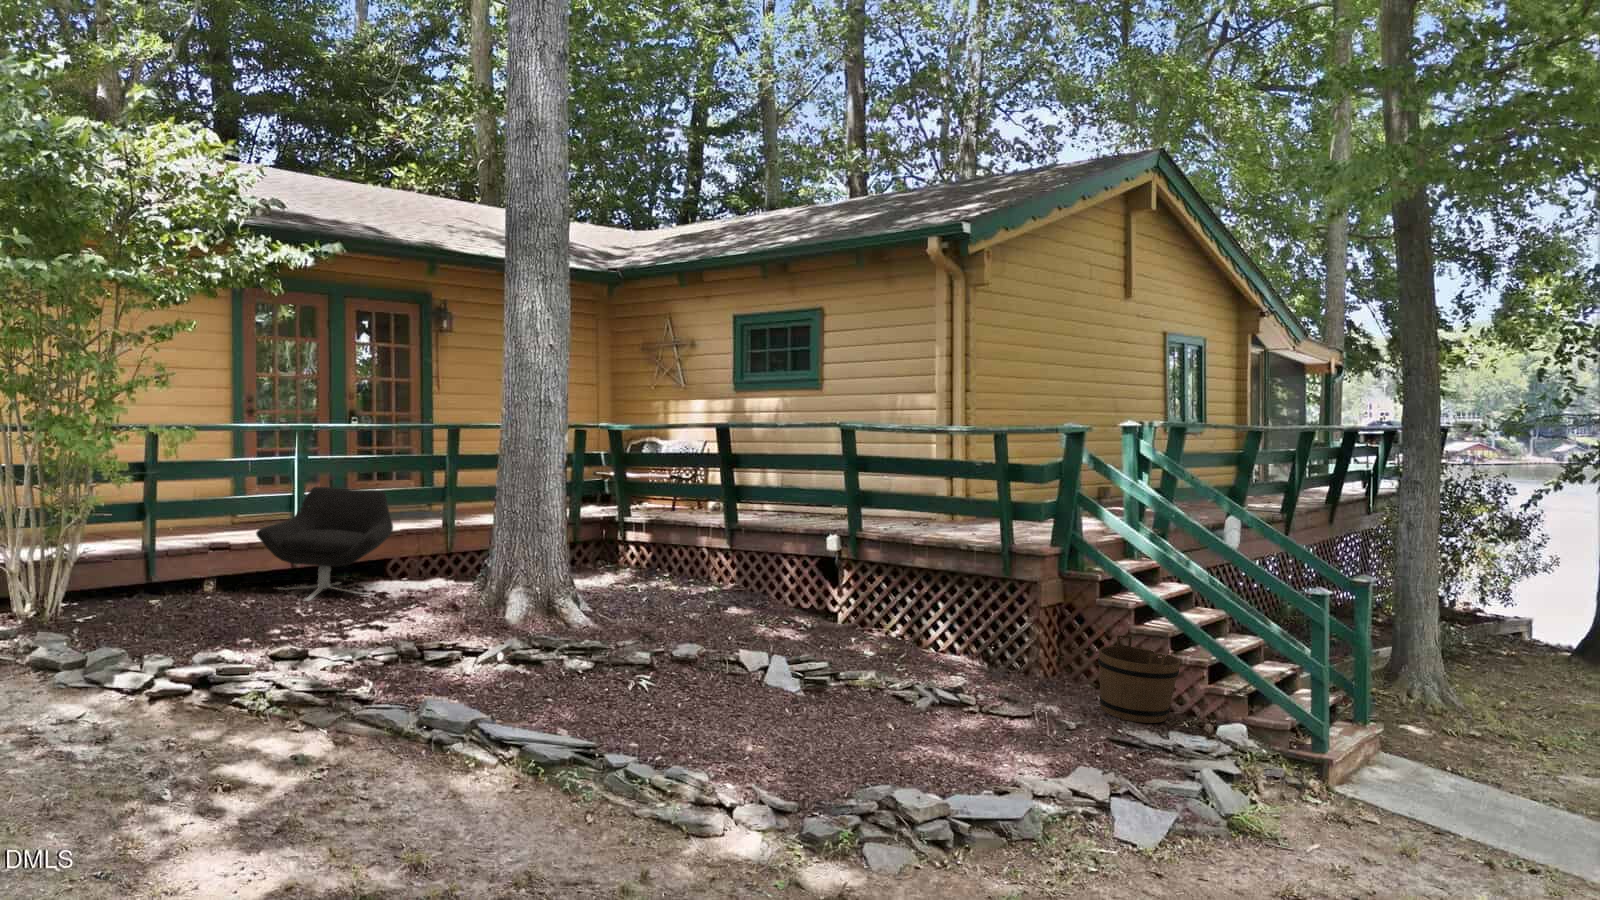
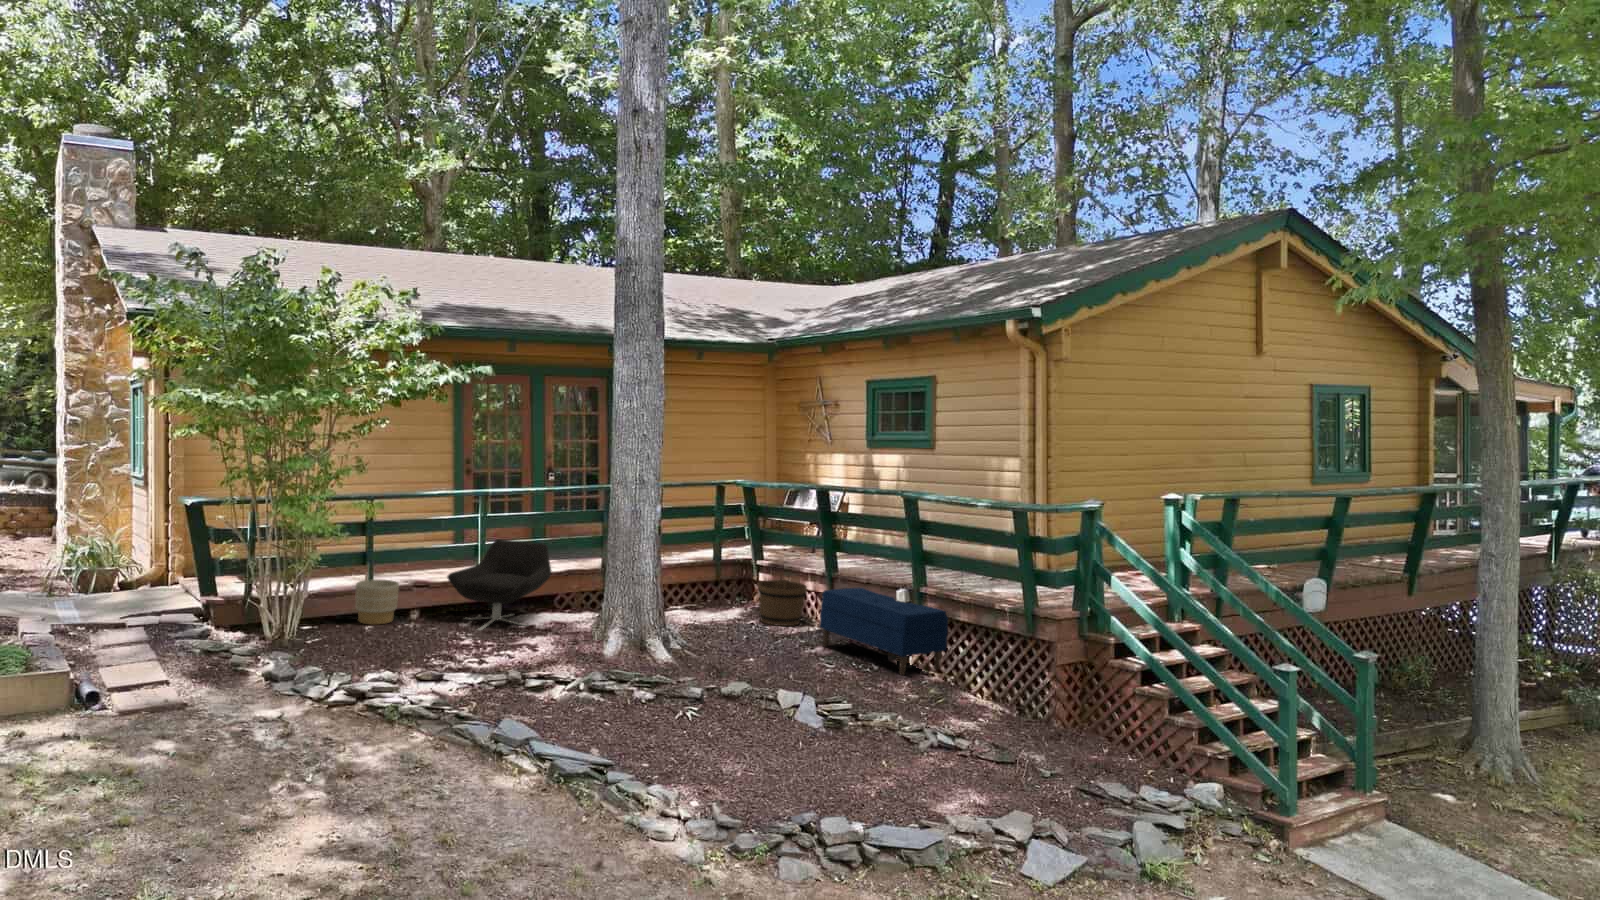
bench: none [735,536,893,632] -> present [820,587,948,675]
planter: none [125,539,188,598] -> present [355,580,399,625]
bucket: present [1098,635,1180,723] -> present [758,575,807,626]

